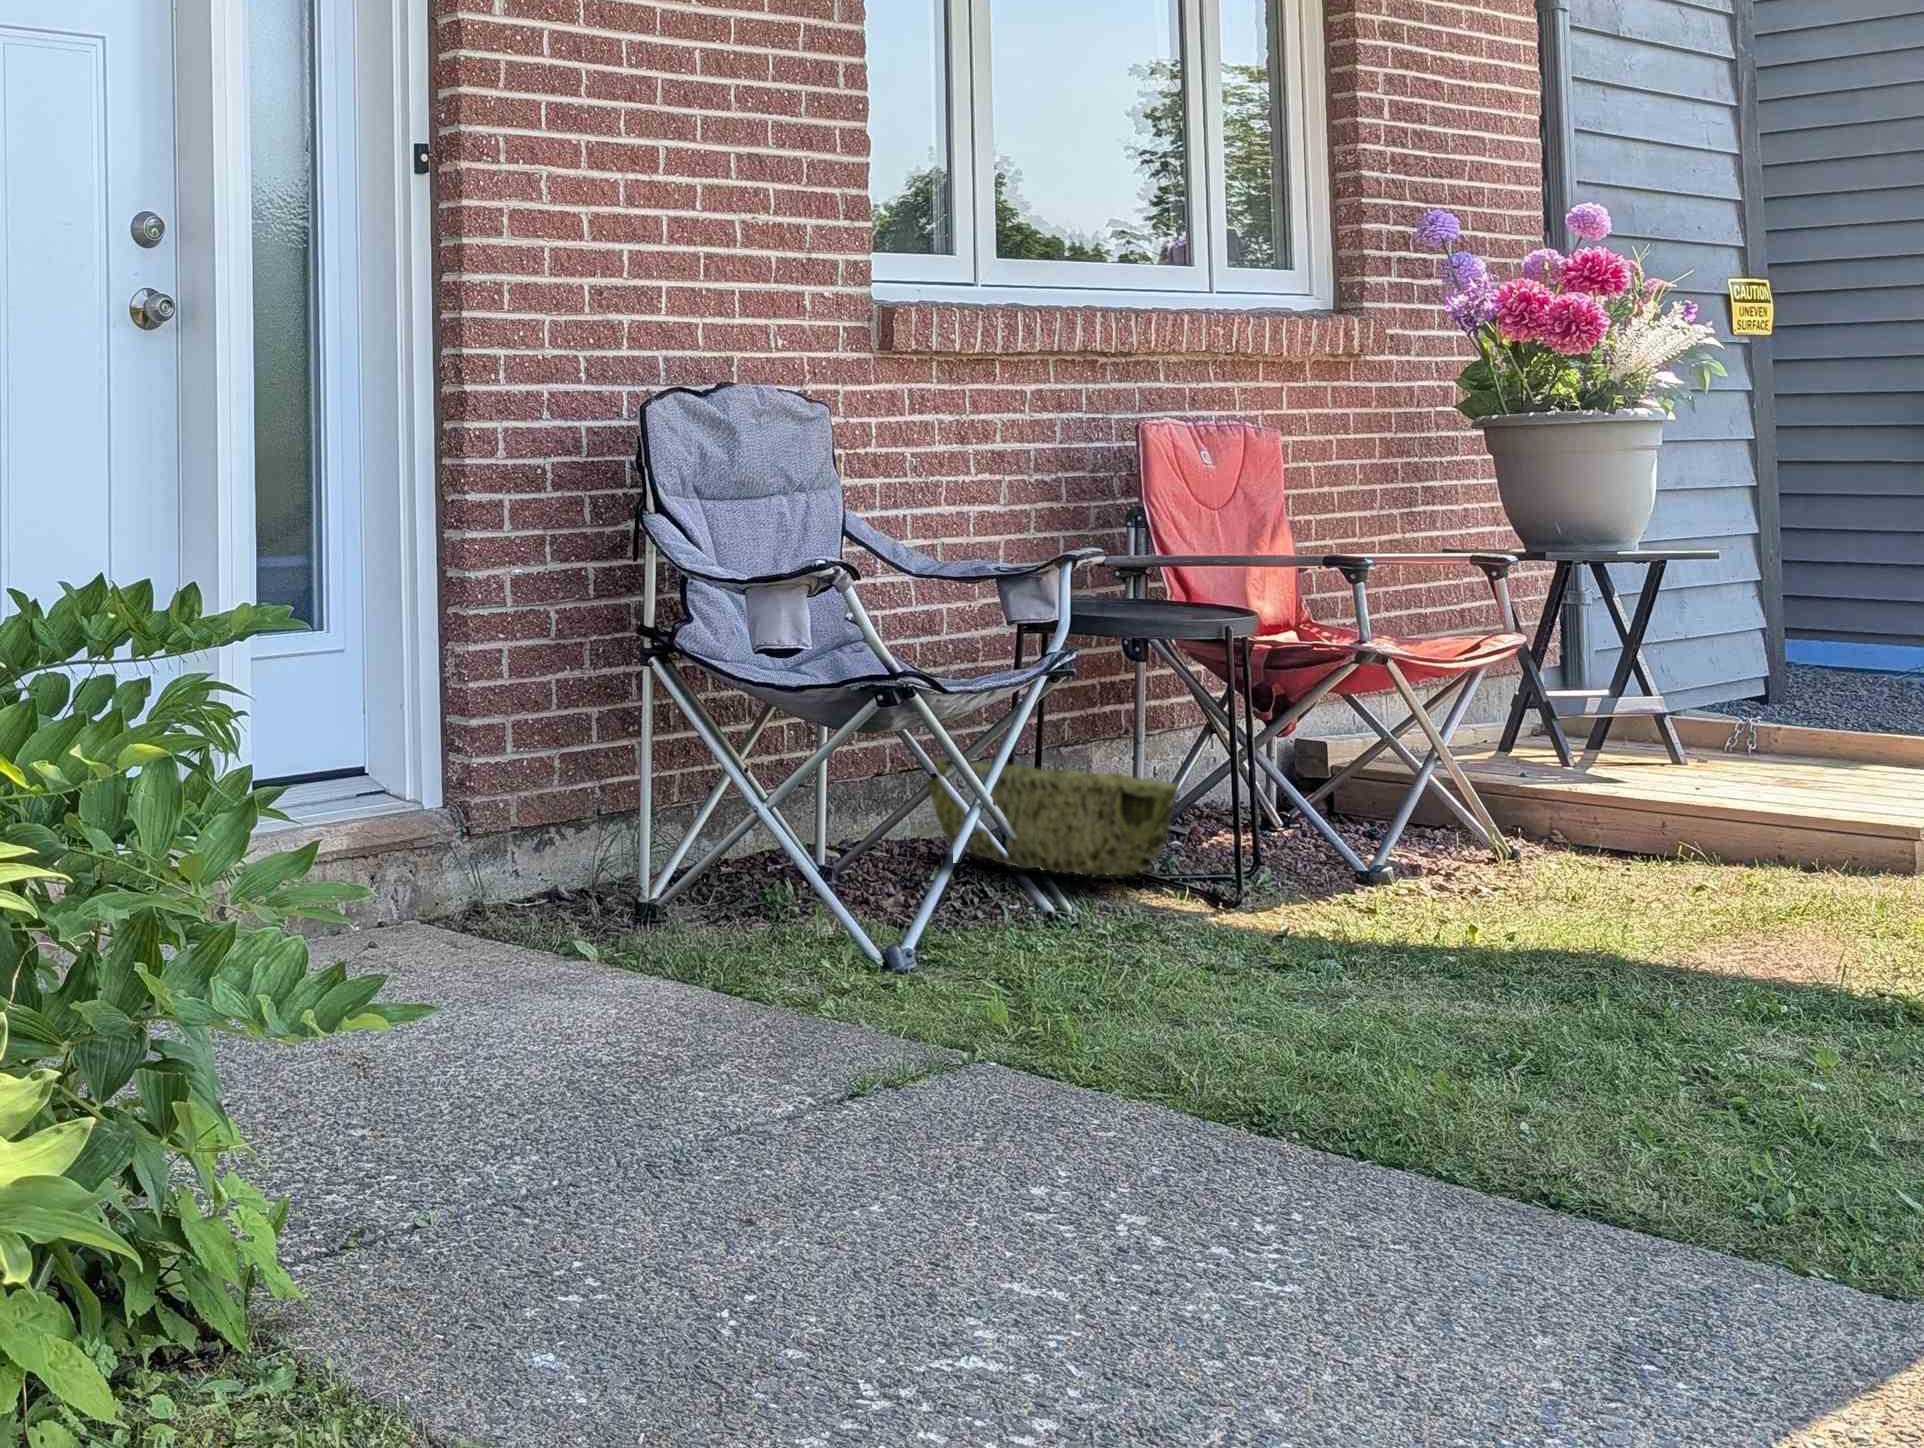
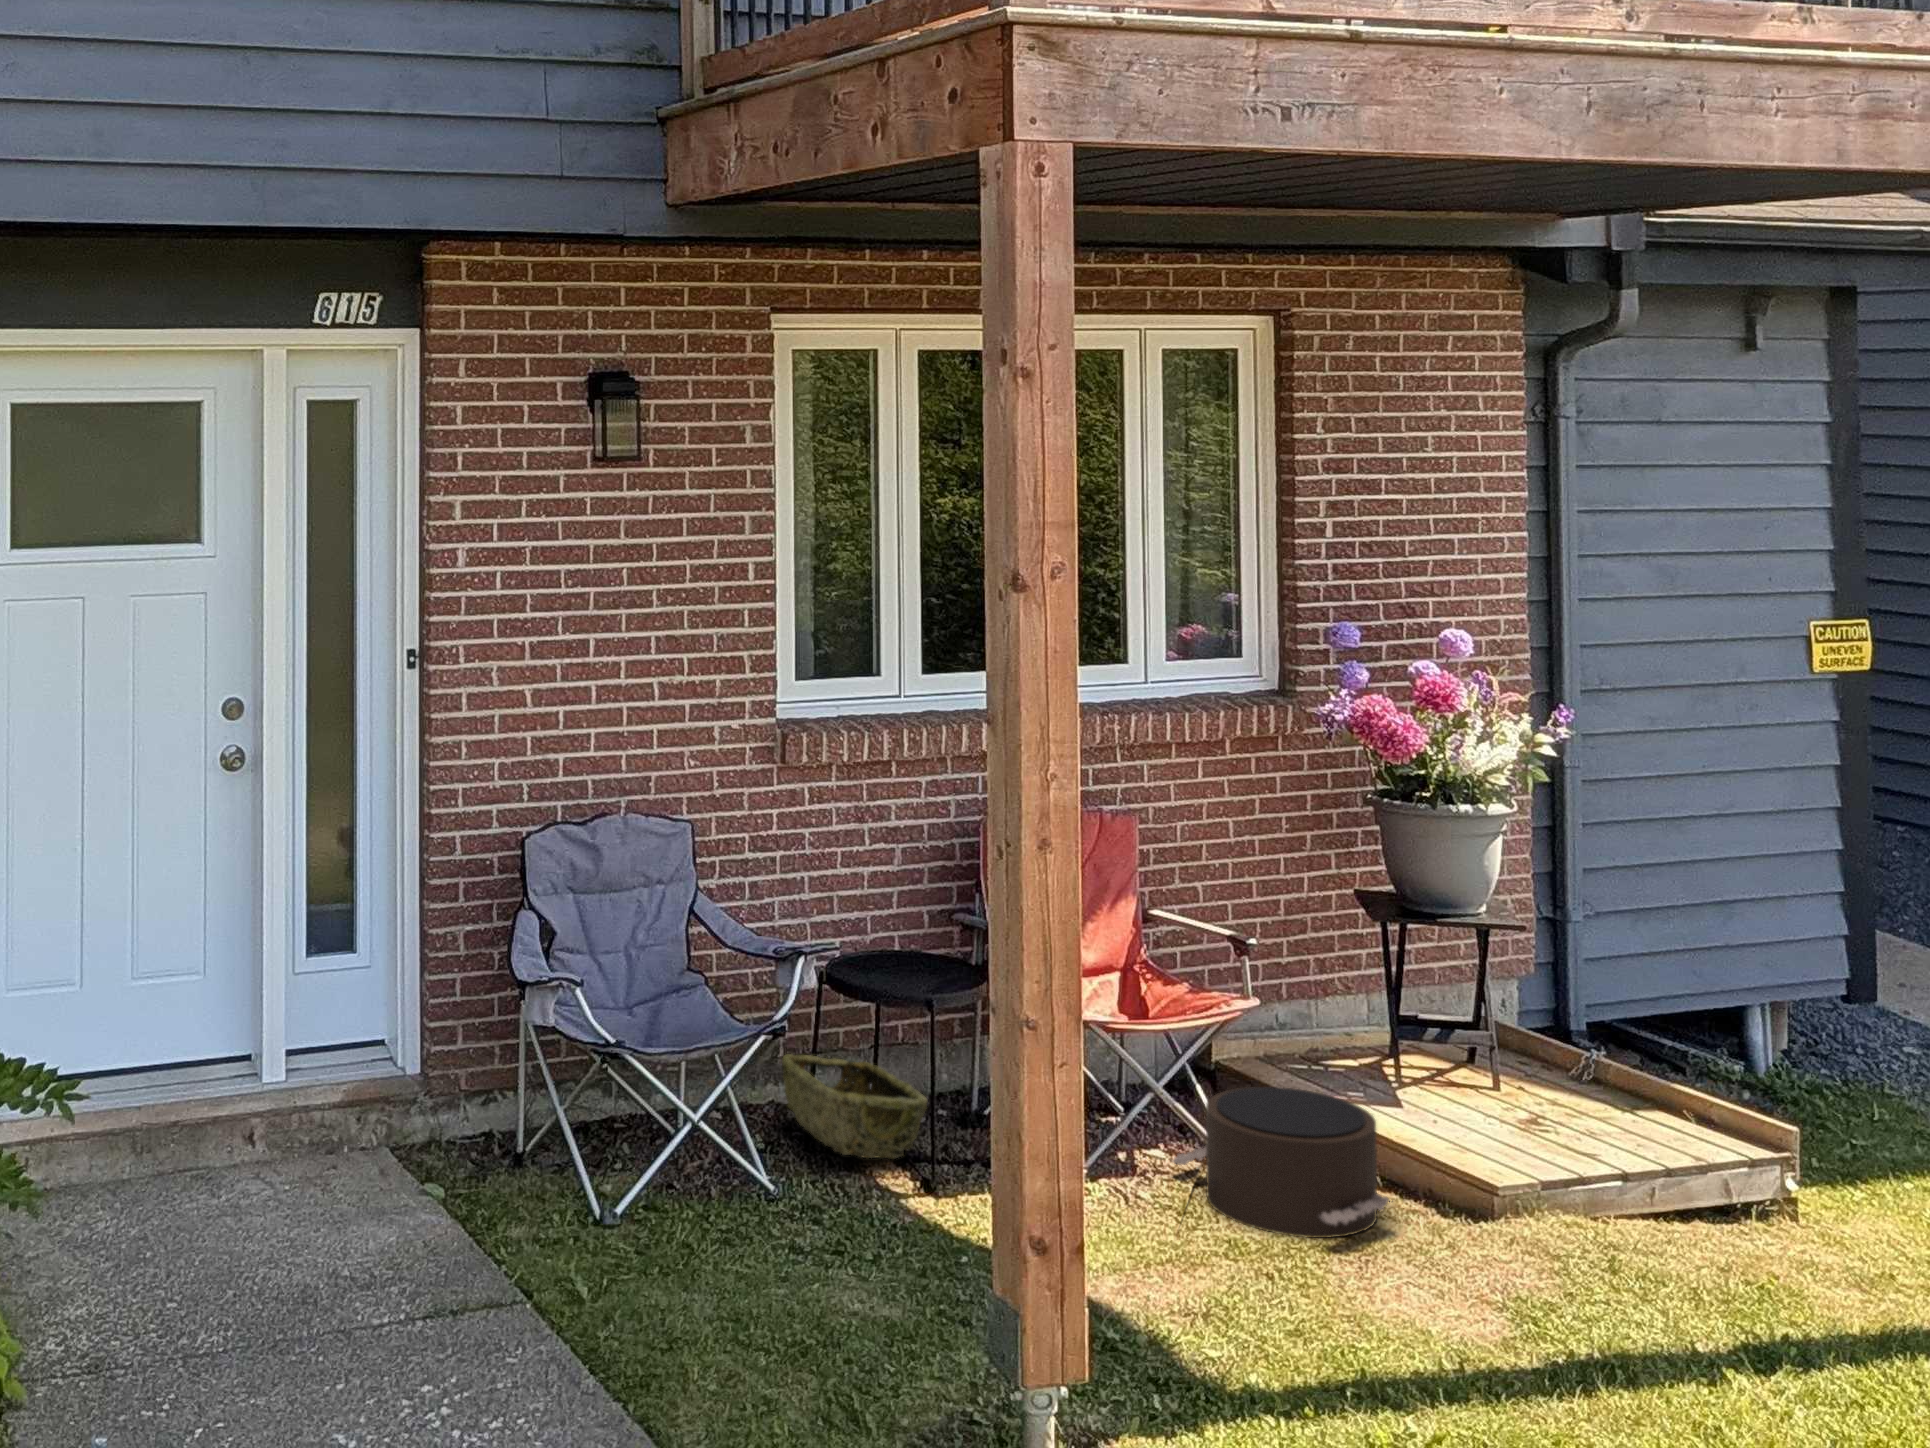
pouf: none [1477,742,1808,911] -> present [1172,1087,1390,1238]

